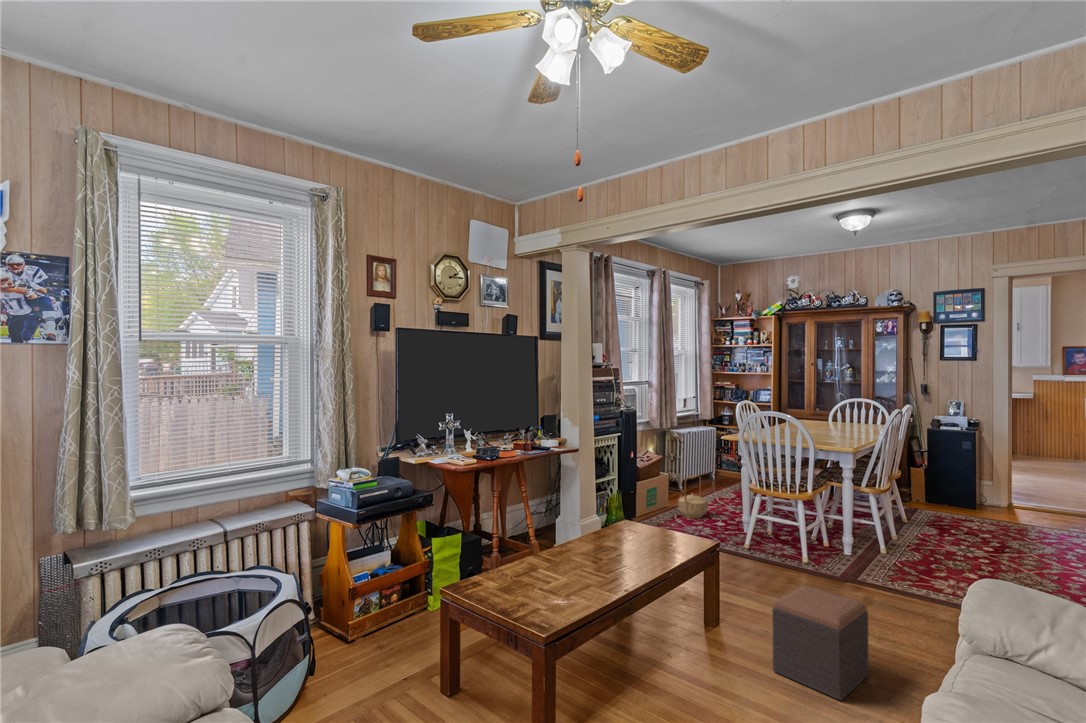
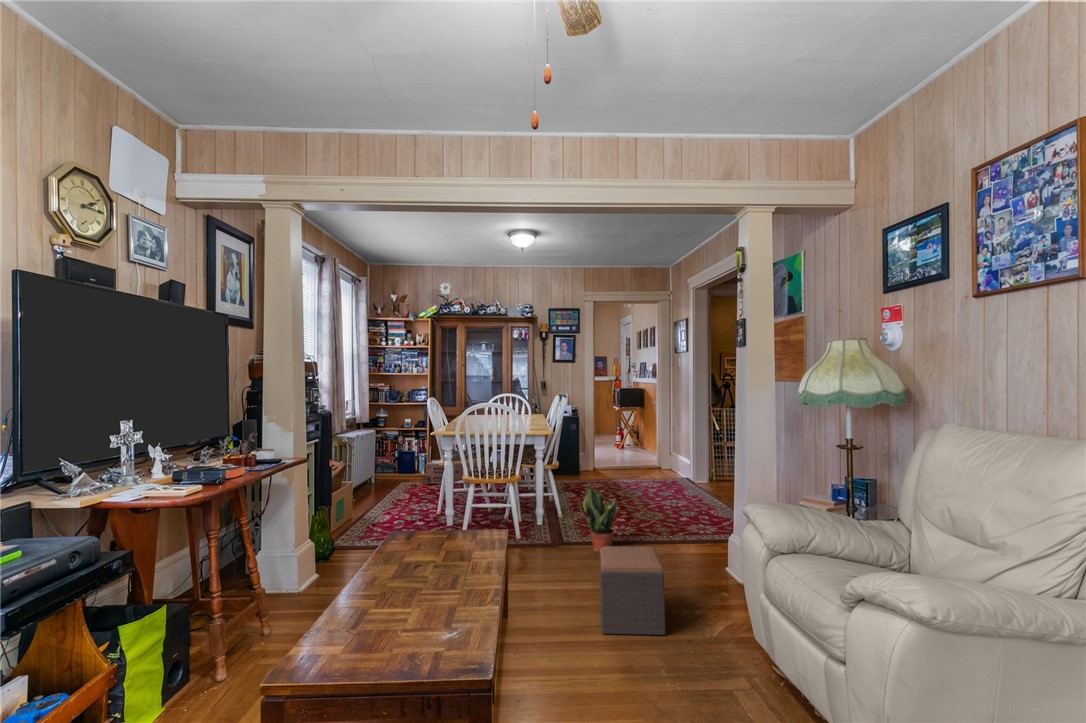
basket: present [678,474,708,519] -> none [377,477,408,525]
potted plant: none [848,516,909,602] -> present [580,485,617,552]

